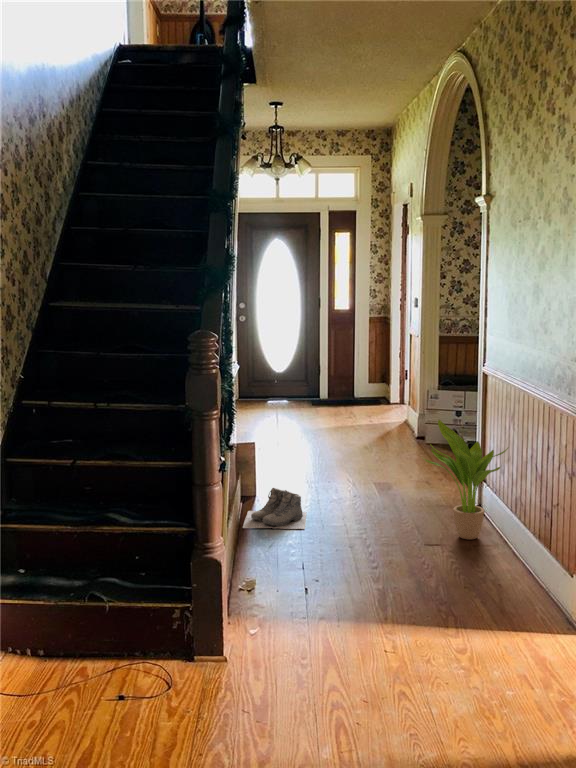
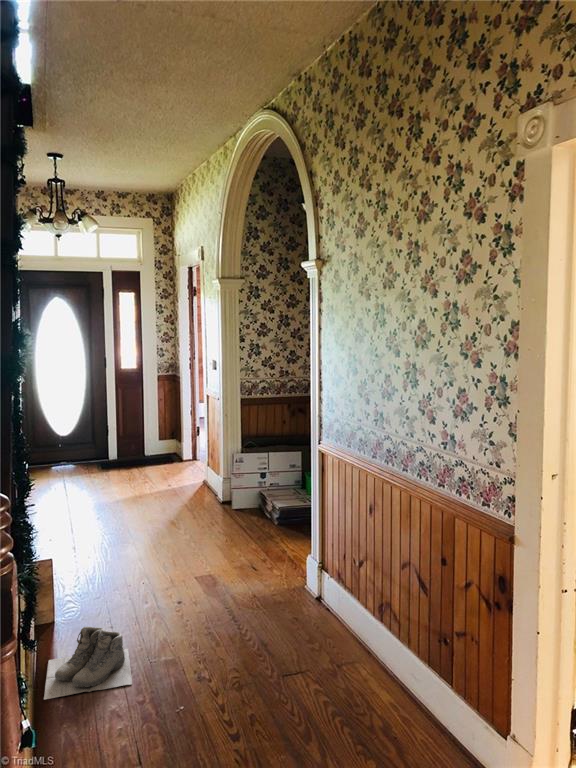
potted plant: present [424,420,508,539] -> none [278,521,382,666]

